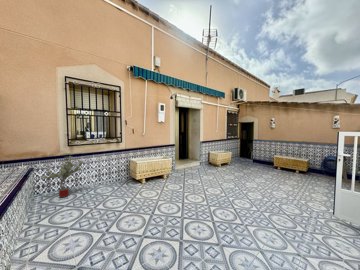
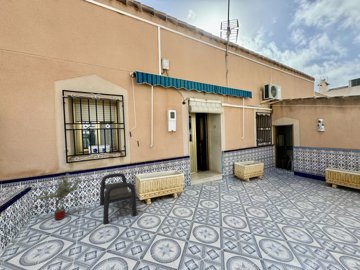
bench: none [98,157,136,198] -> present [100,173,136,224]

